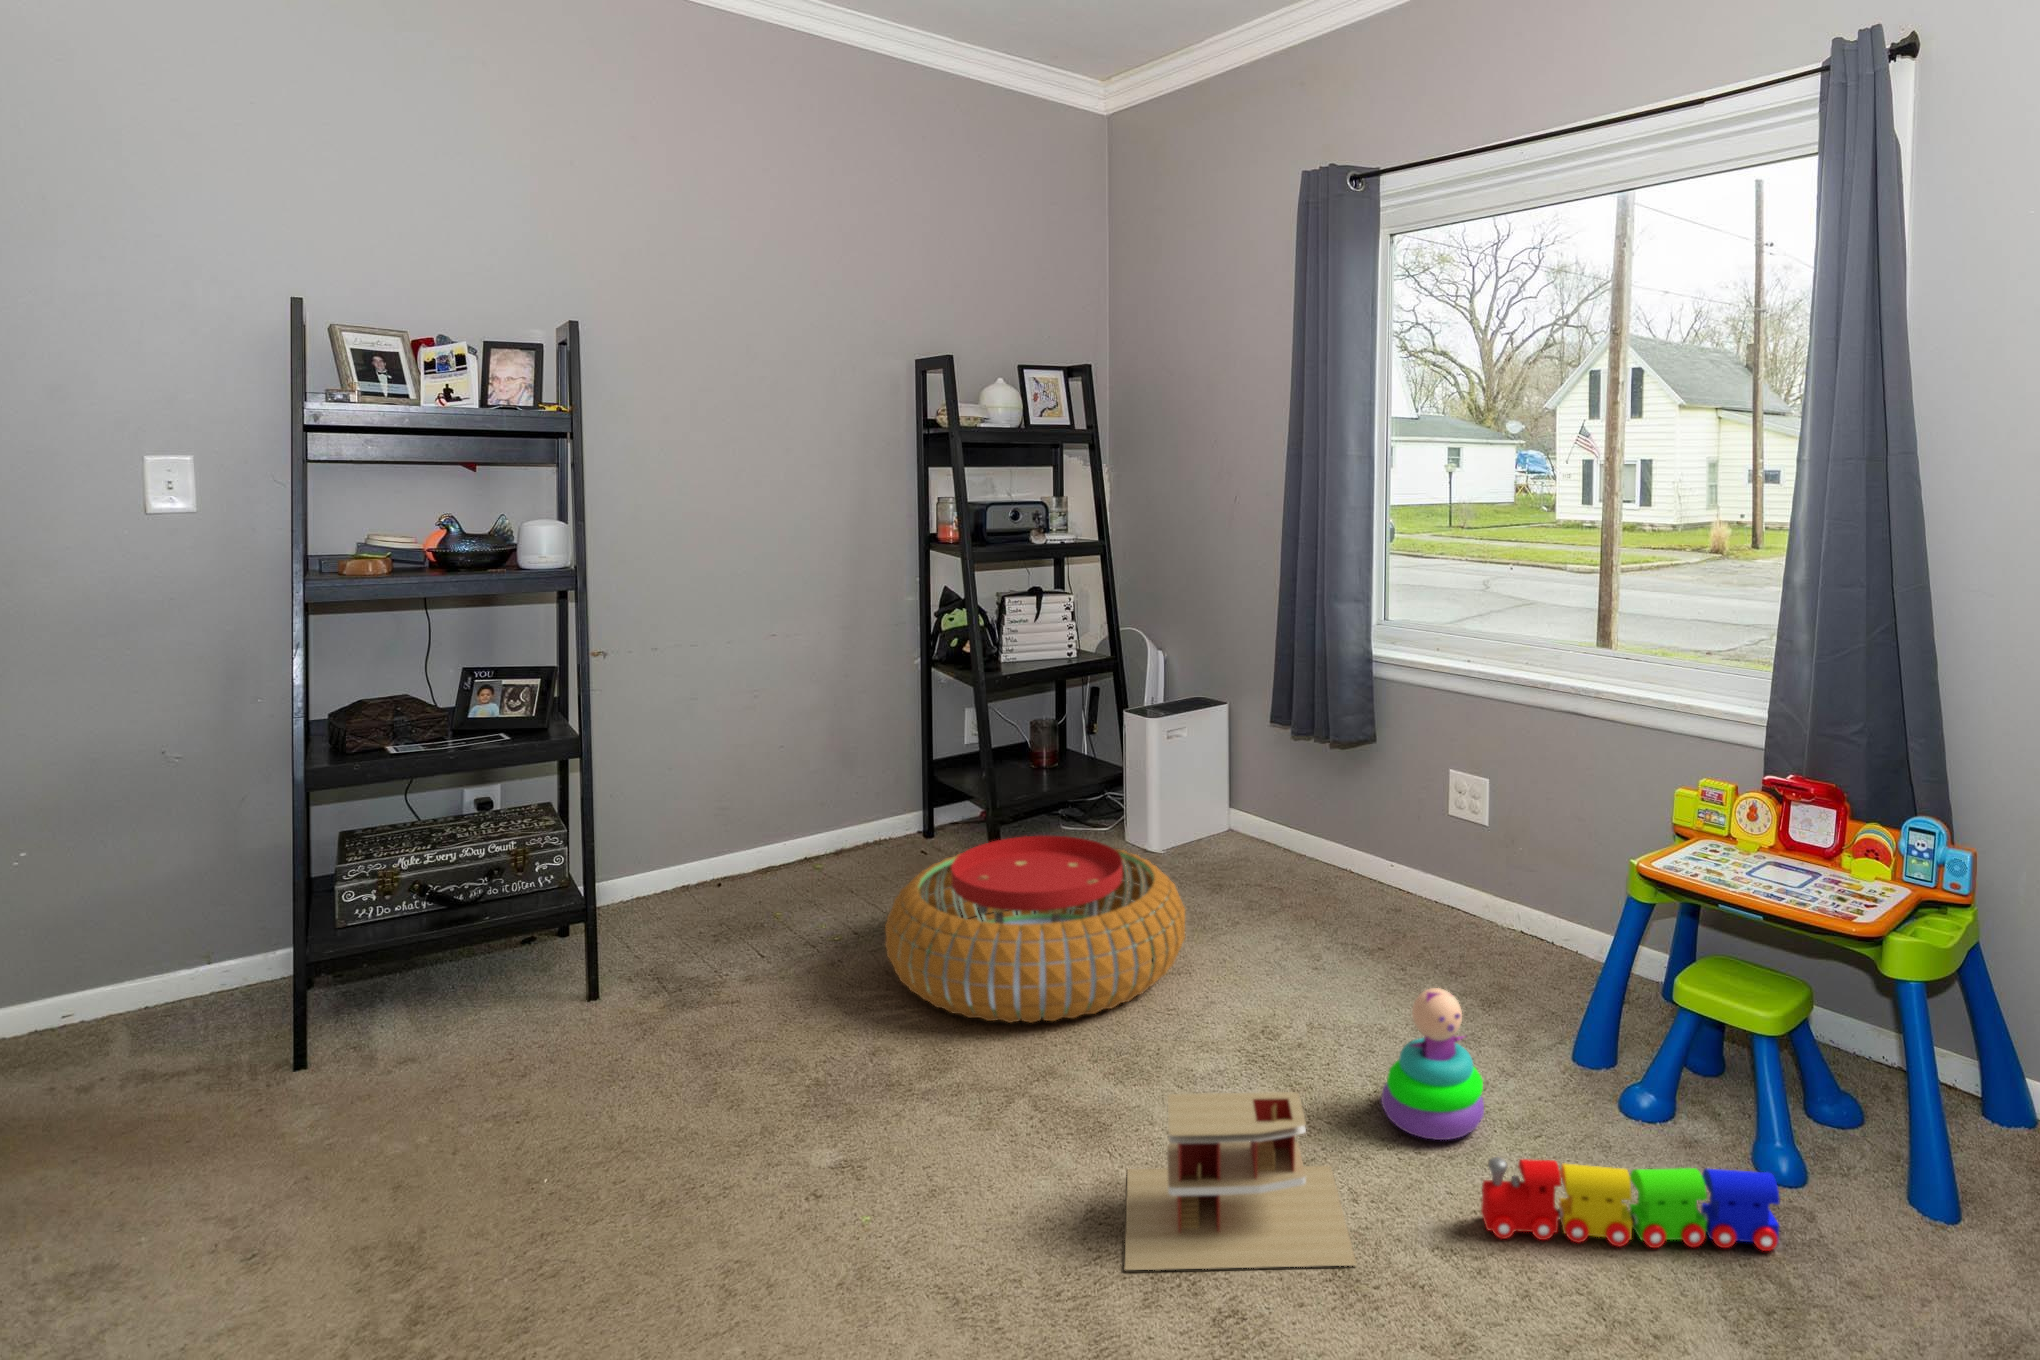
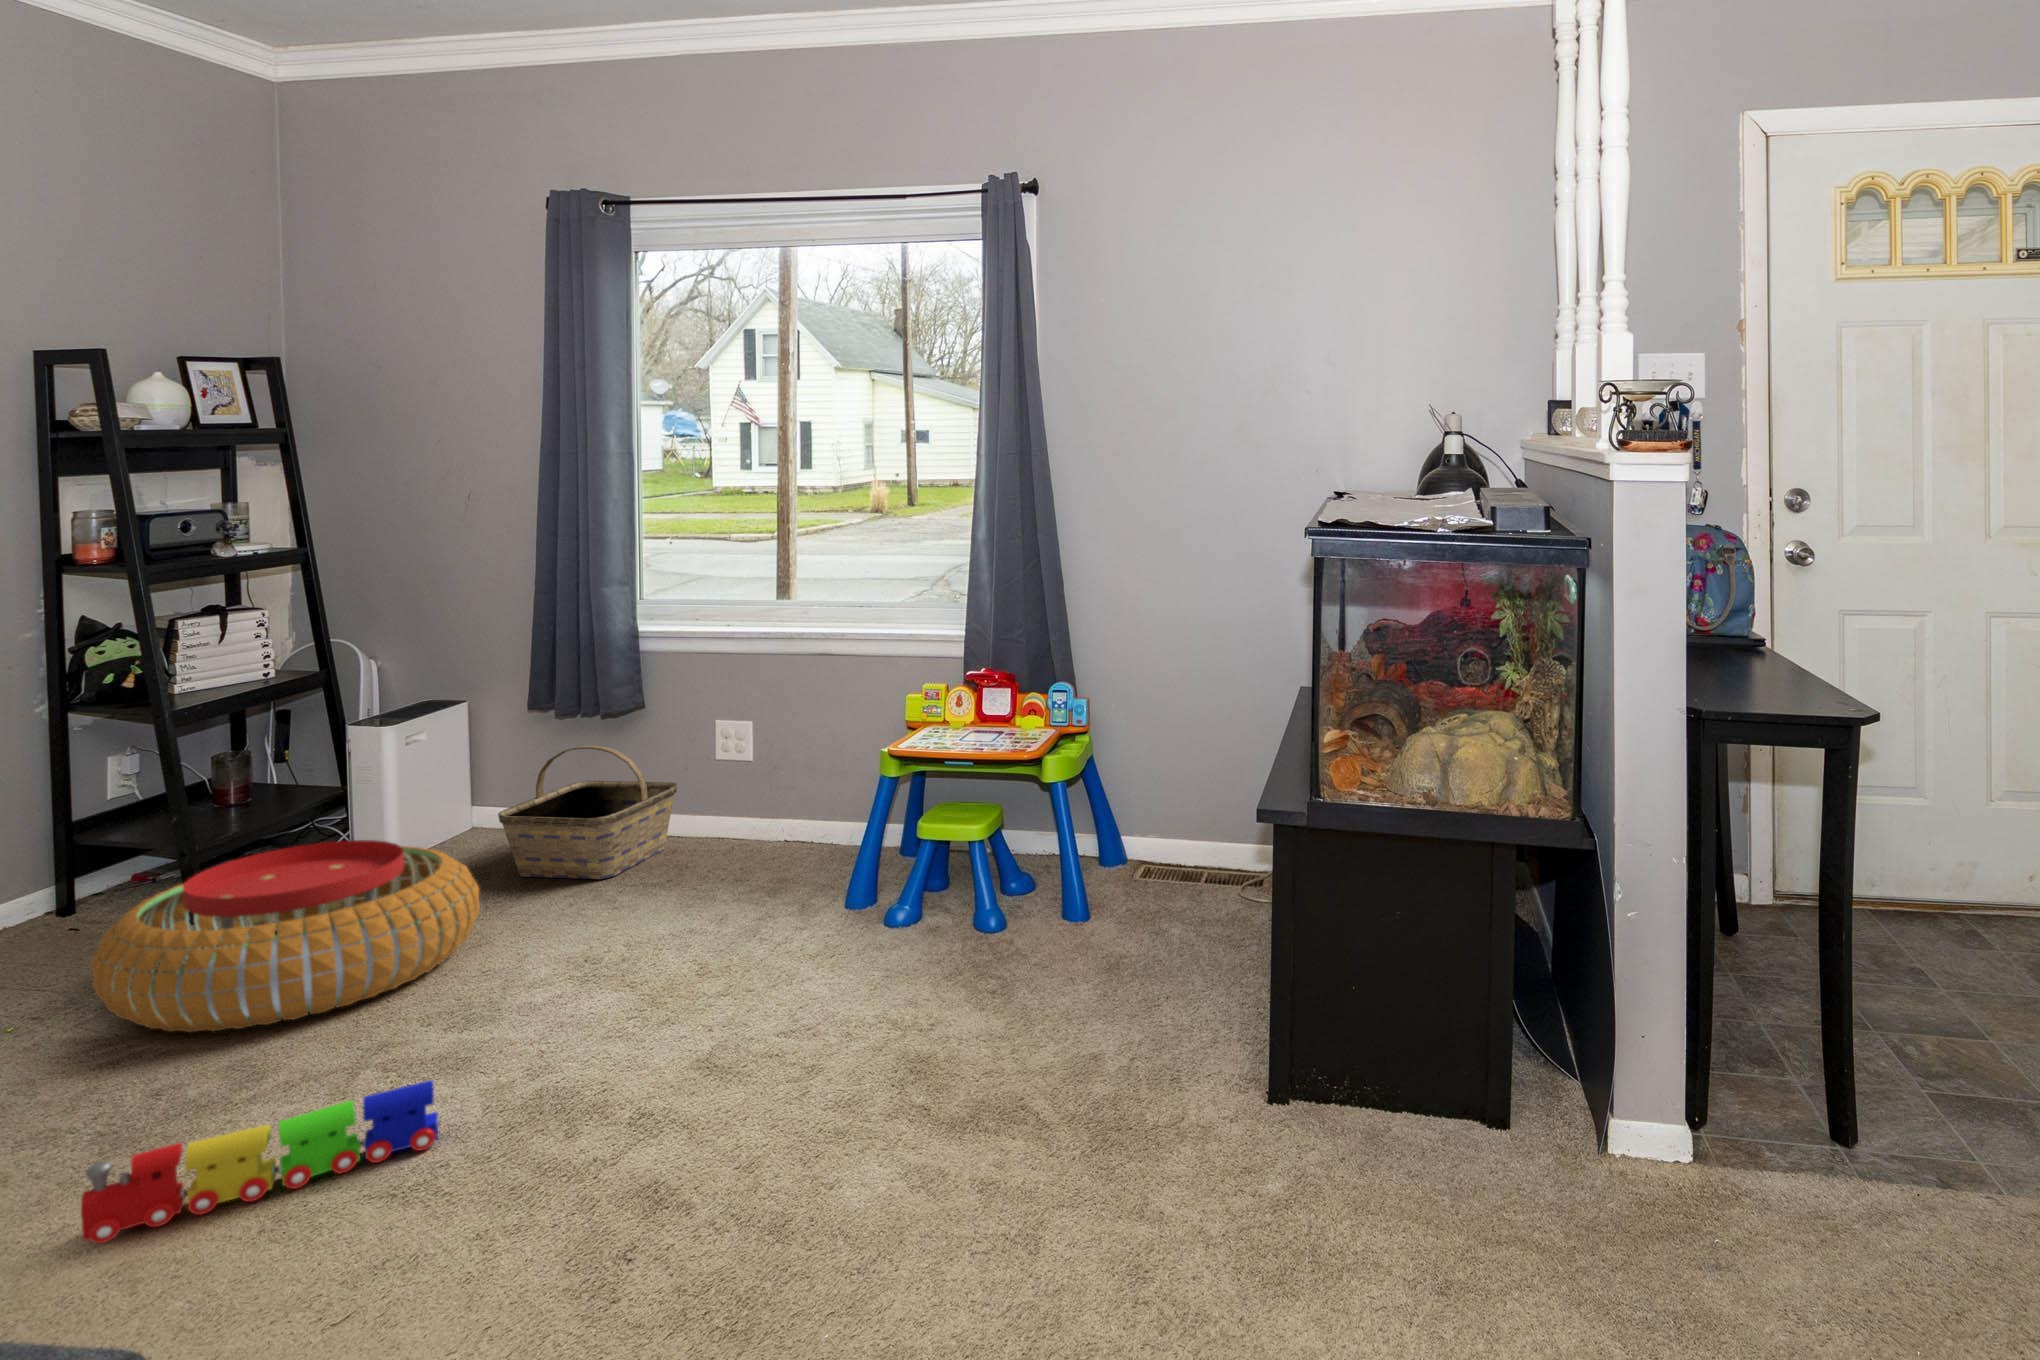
basket: none [1225,772,1404,928] -> present [498,746,677,879]
stacking toy: present [1381,988,1484,1140] -> none [706,865,791,980]
toy house: present [1125,1092,1356,1270] -> none [486,959,717,1129]
toy train: present [1481,1157,1780,1251] -> present [81,1080,441,1243]

